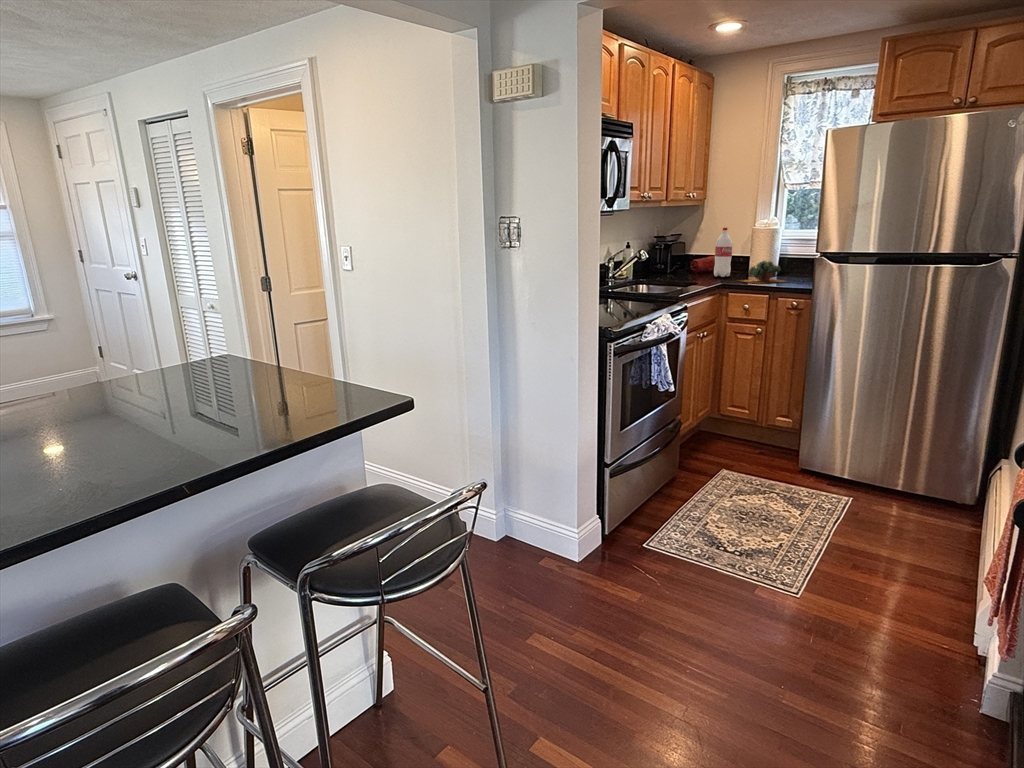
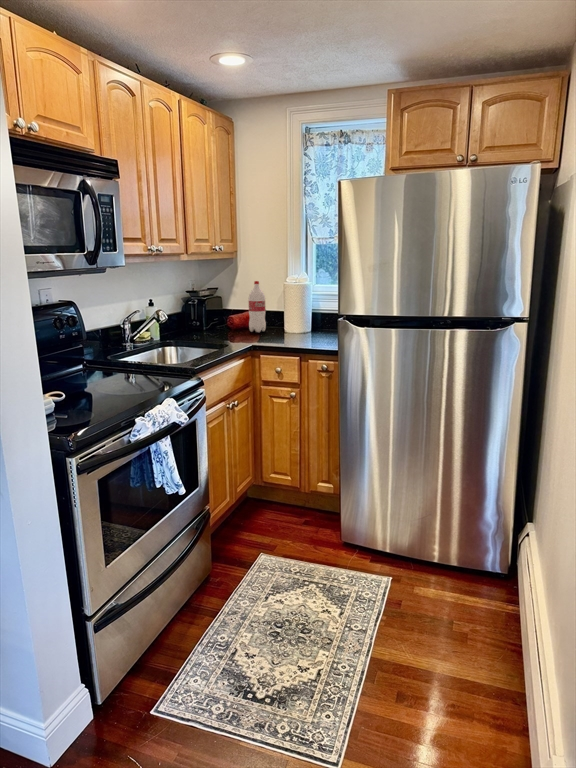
succulent plant: present [739,261,785,284] -> none [268,316,320,342]

